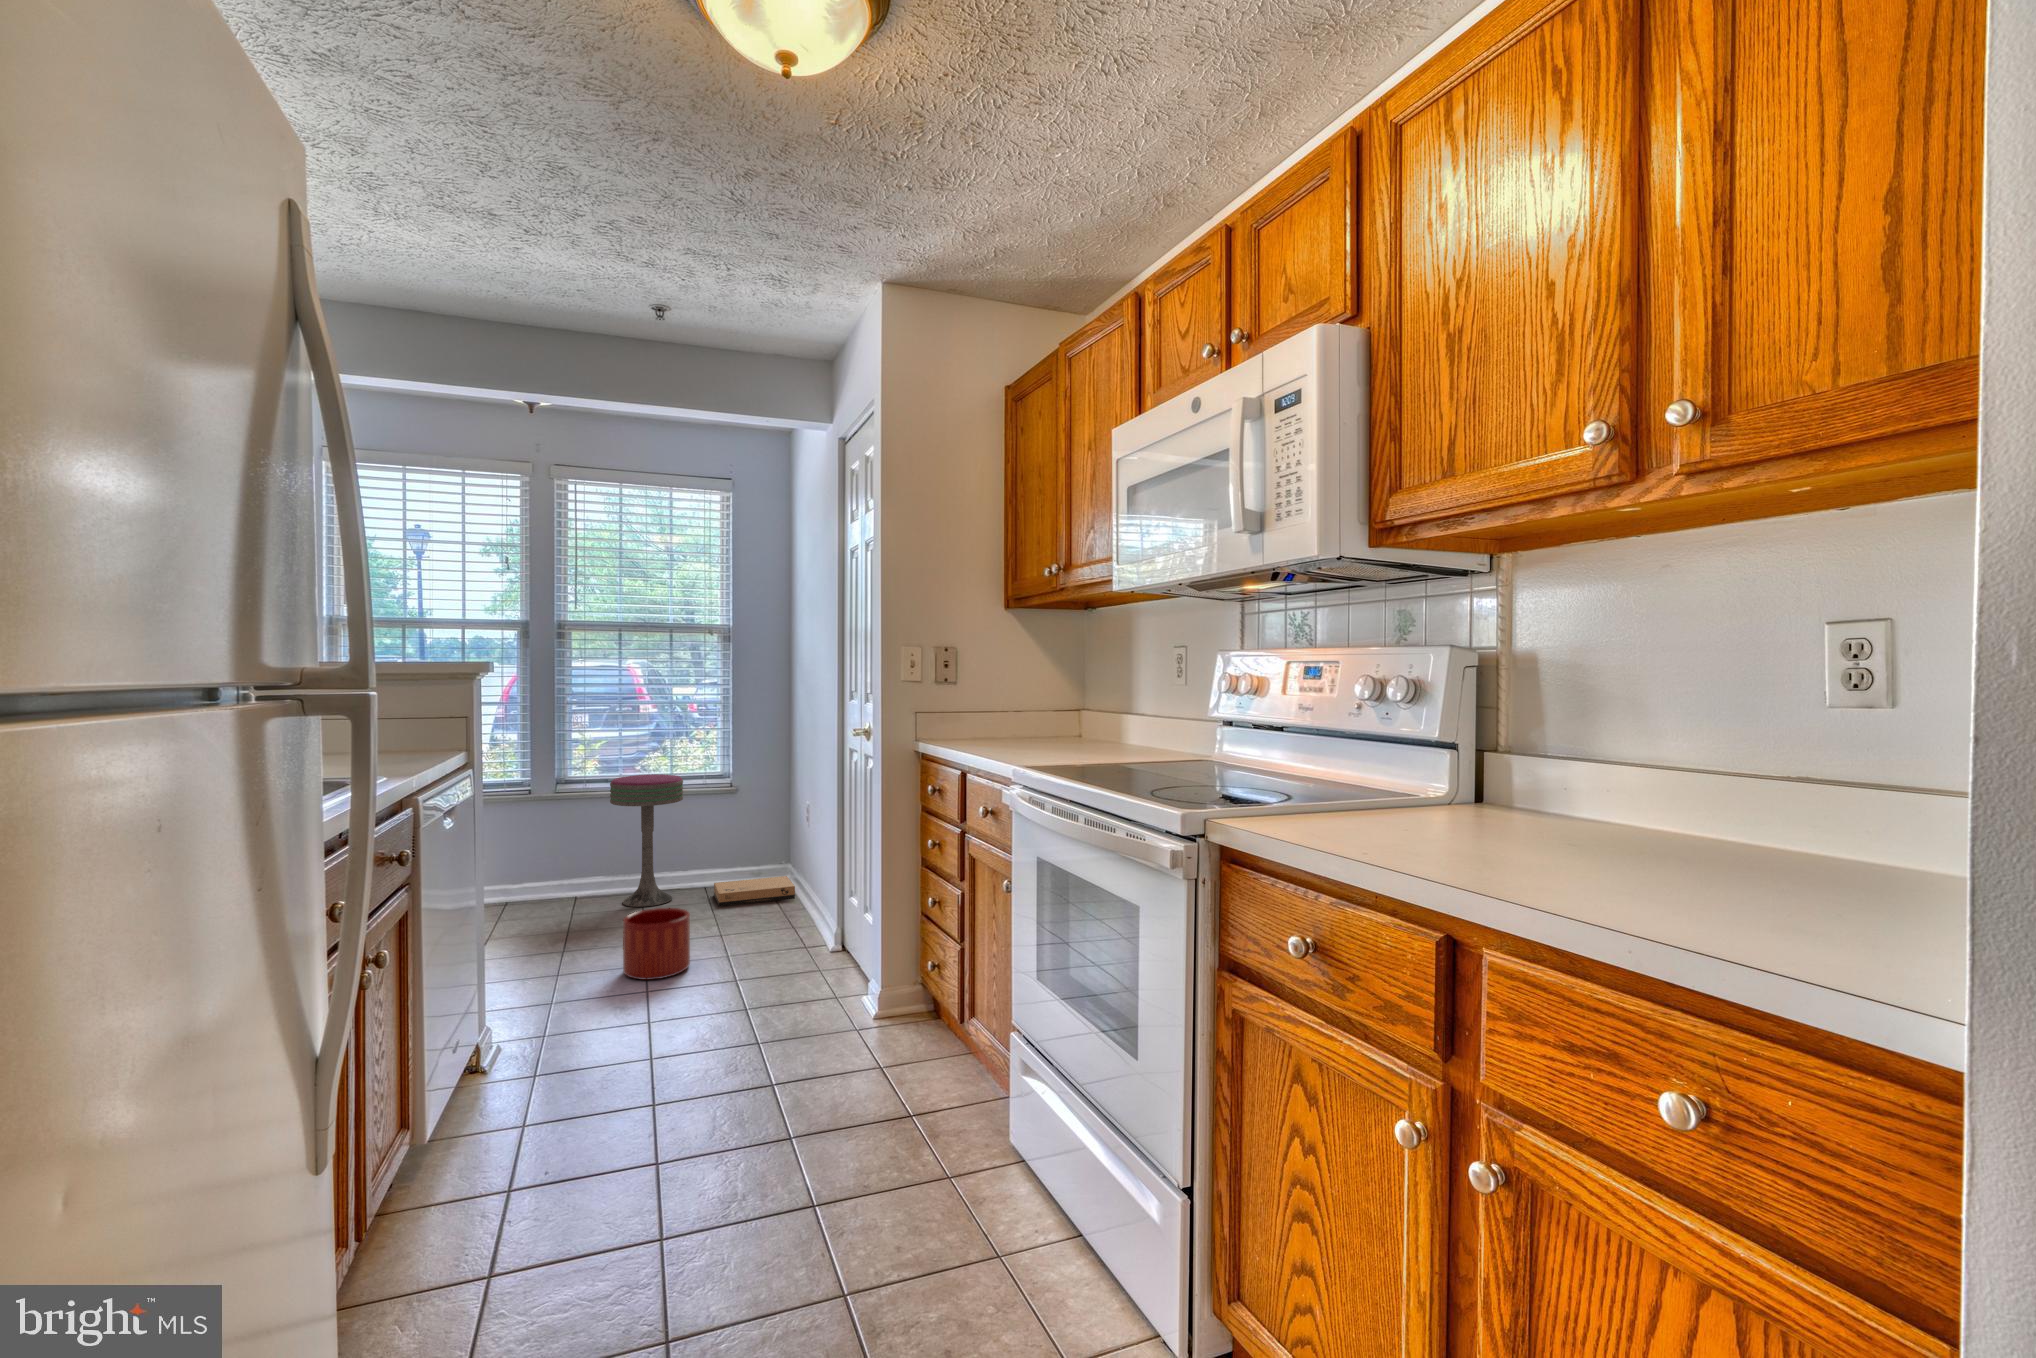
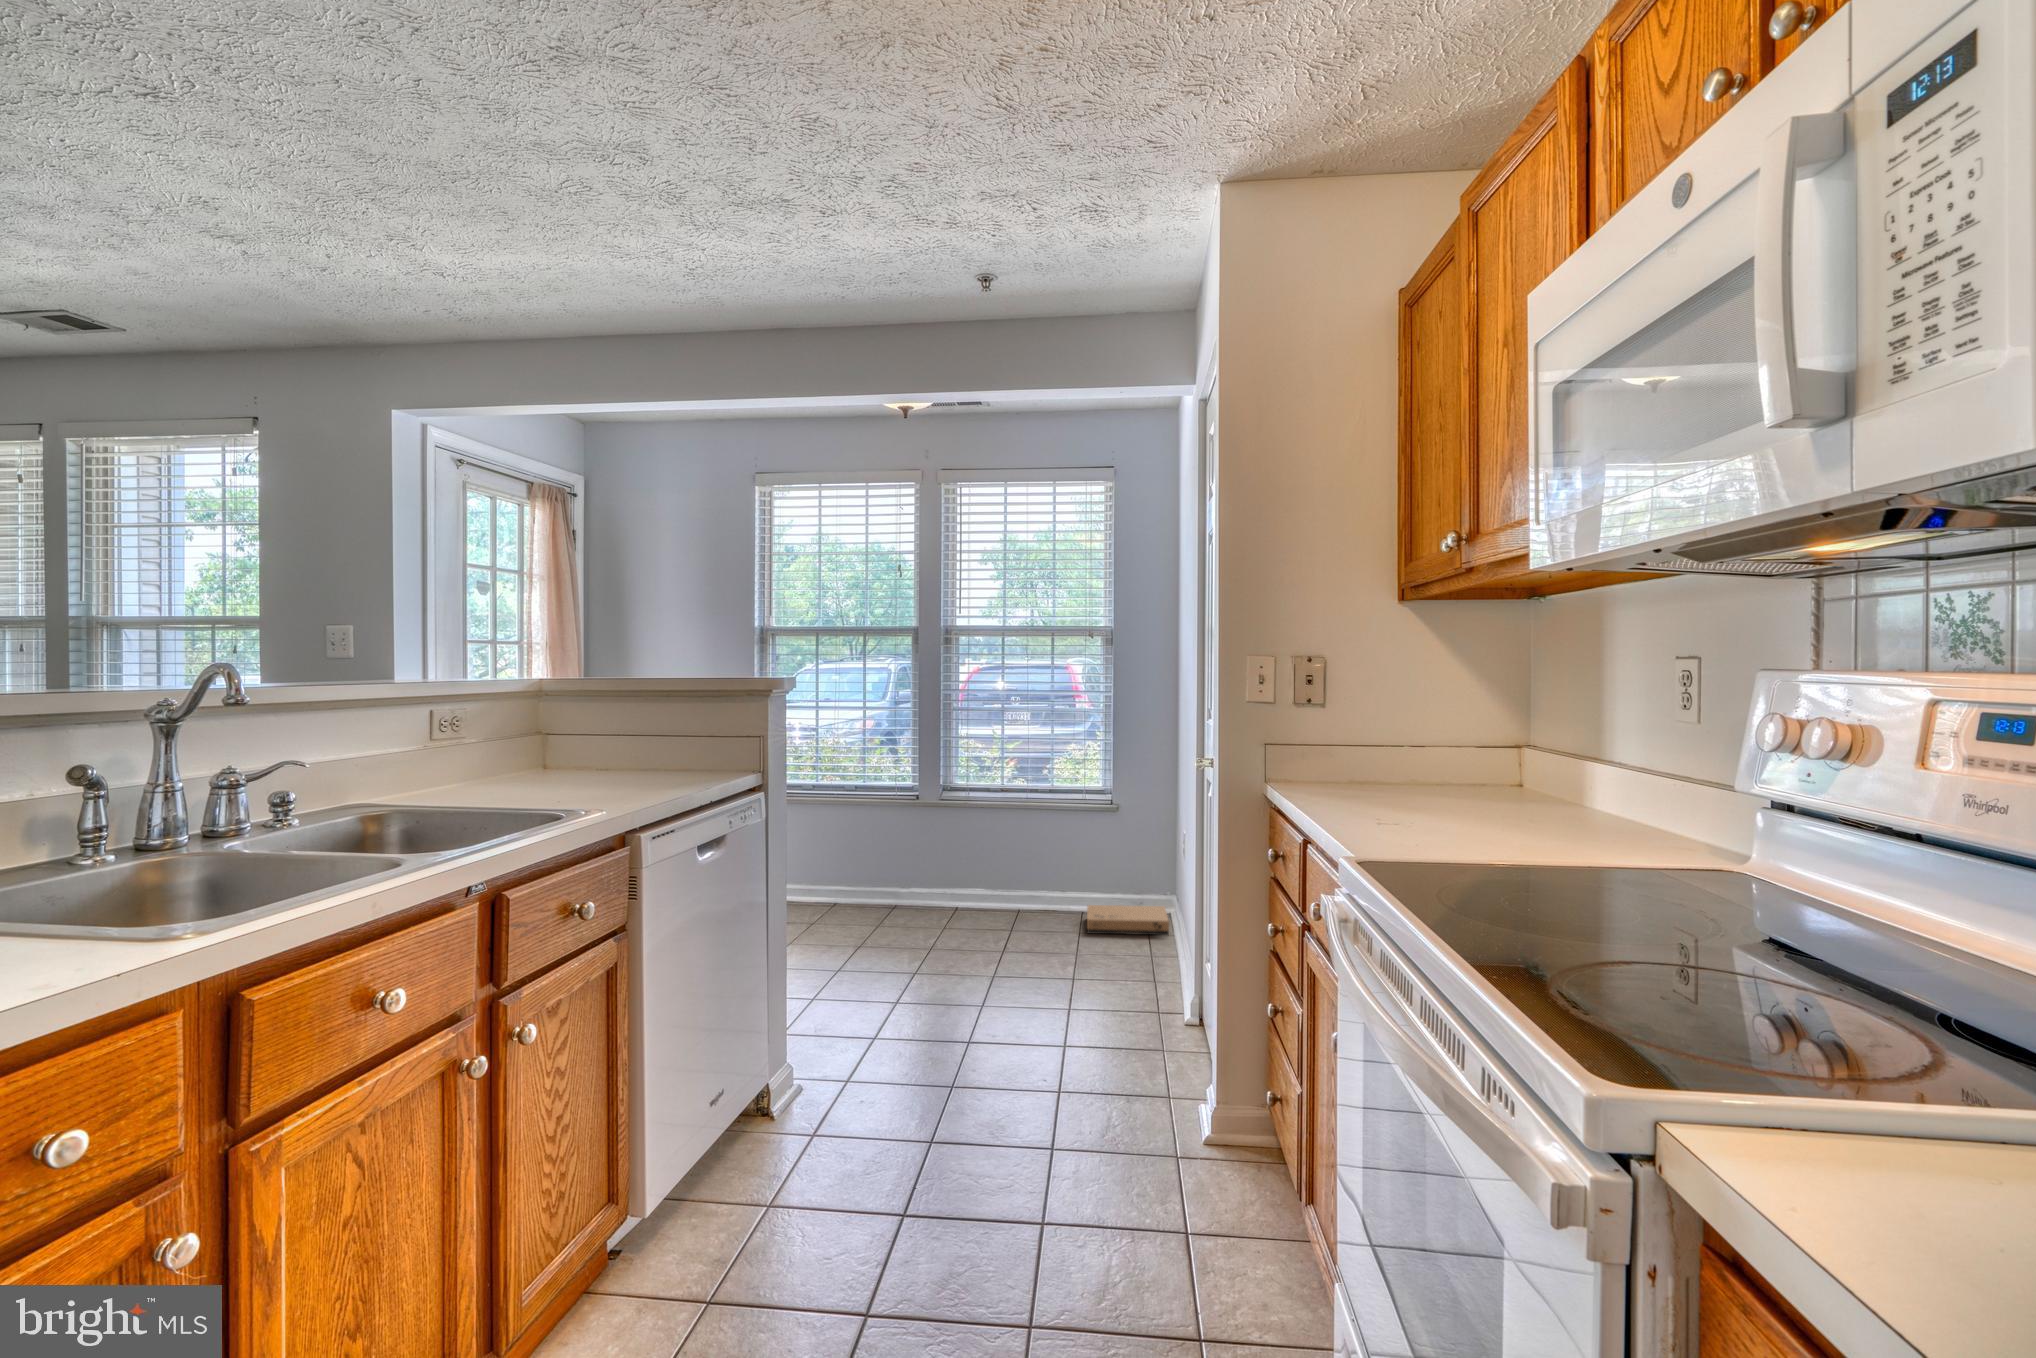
bar stool: present [610,774,683,907] -> none [986,784,1057,923]
planter: present [623,908,690,980] -> none [959,938,1027,1019]

